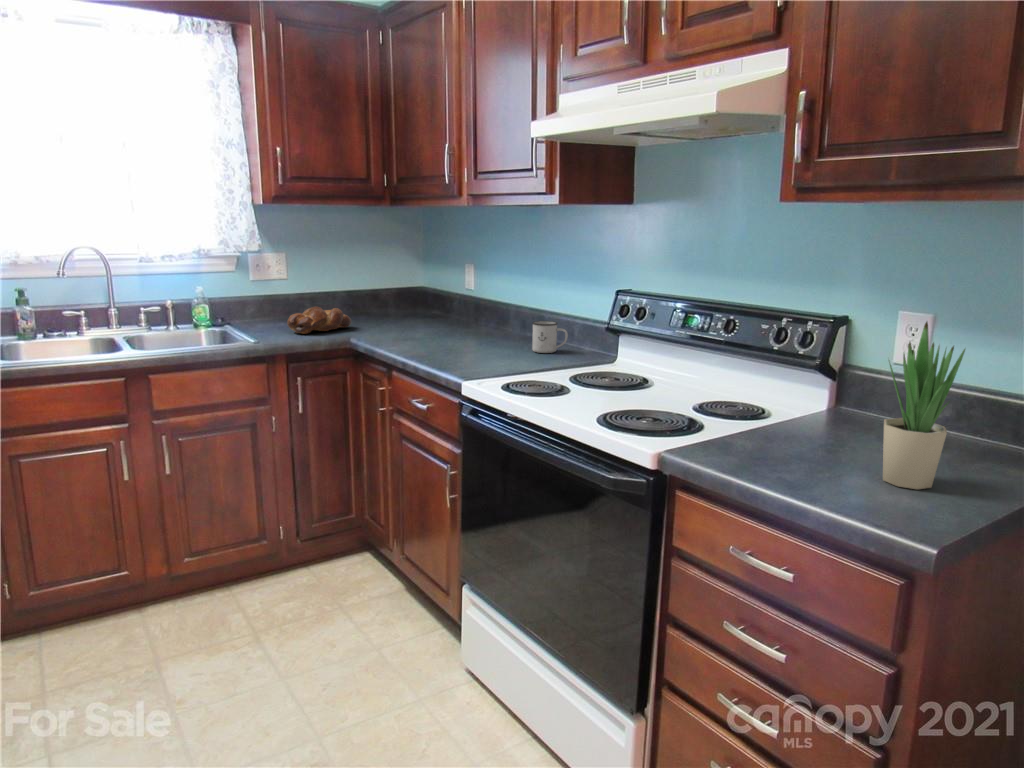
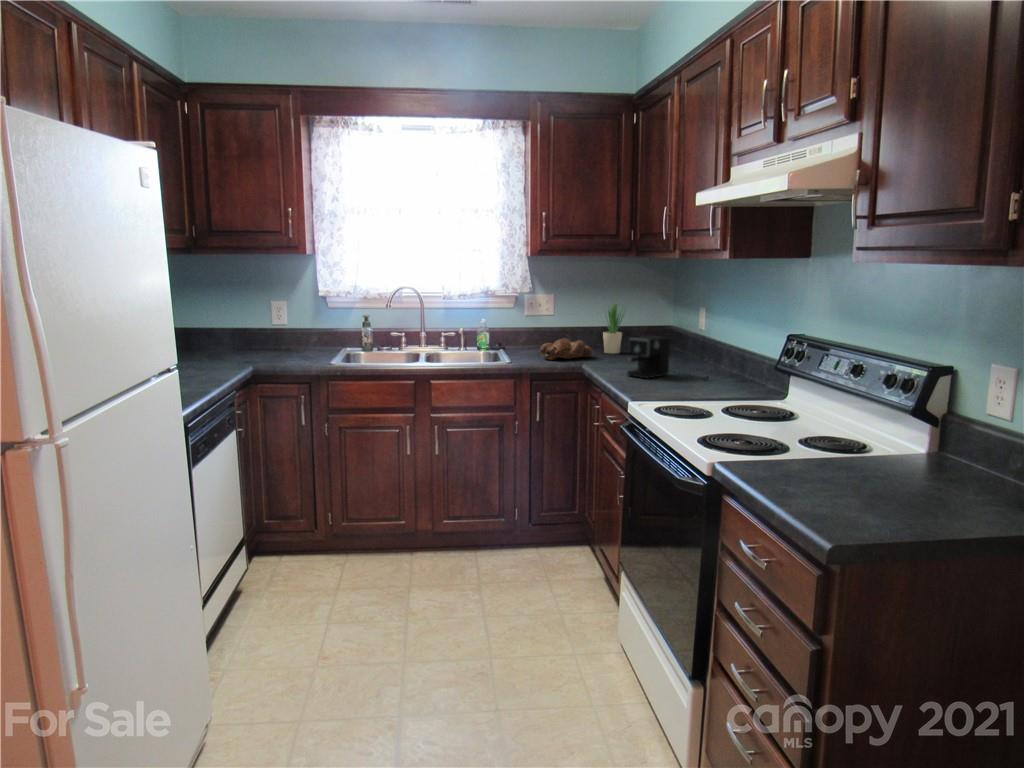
coffee maker: none [419,298,510,349] -> present [627,335,709,379]
mug: present [532,321,568,353] -> none [720,360,753,389]
potted plant: present [883,322,965,490] -> present [603,305,625,354]

